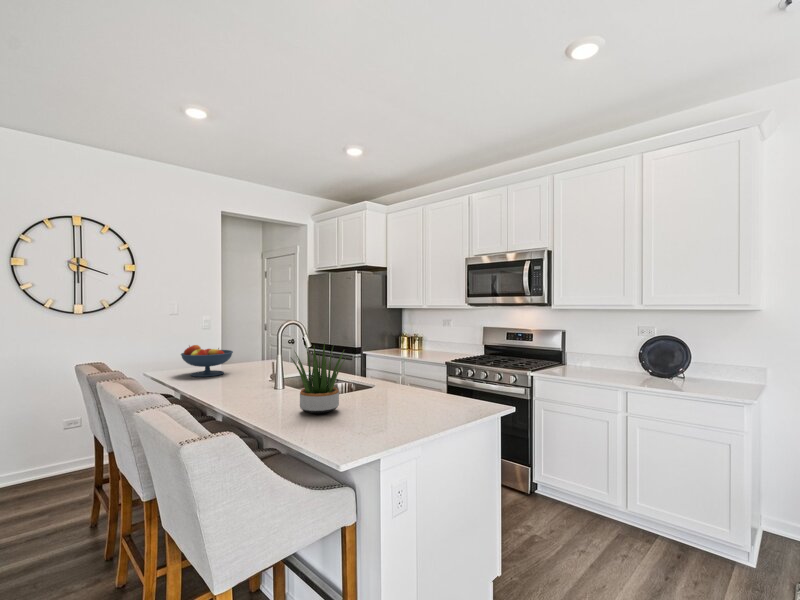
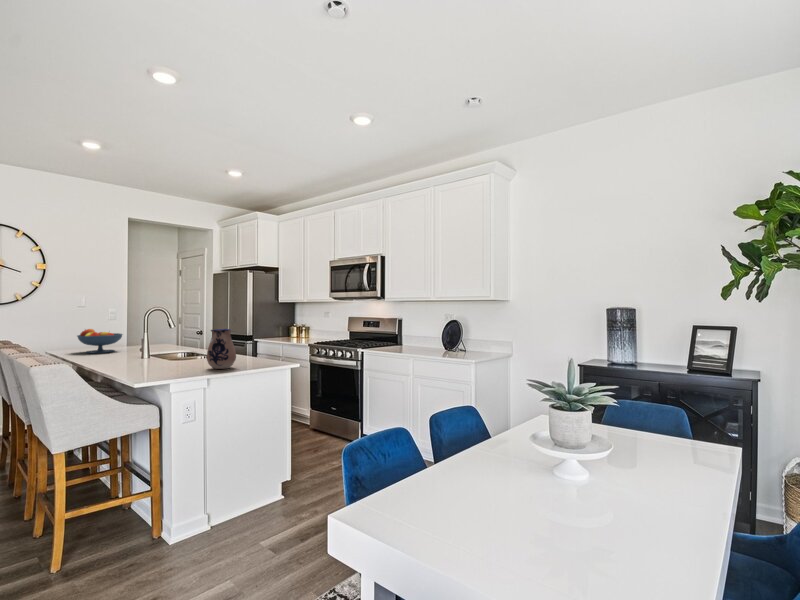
potted plant: present [291,343,346,414] -> none [134,321,185,369]
ceramic pitcher: none [388,354,428,416] -> present [207,329,236,369]

